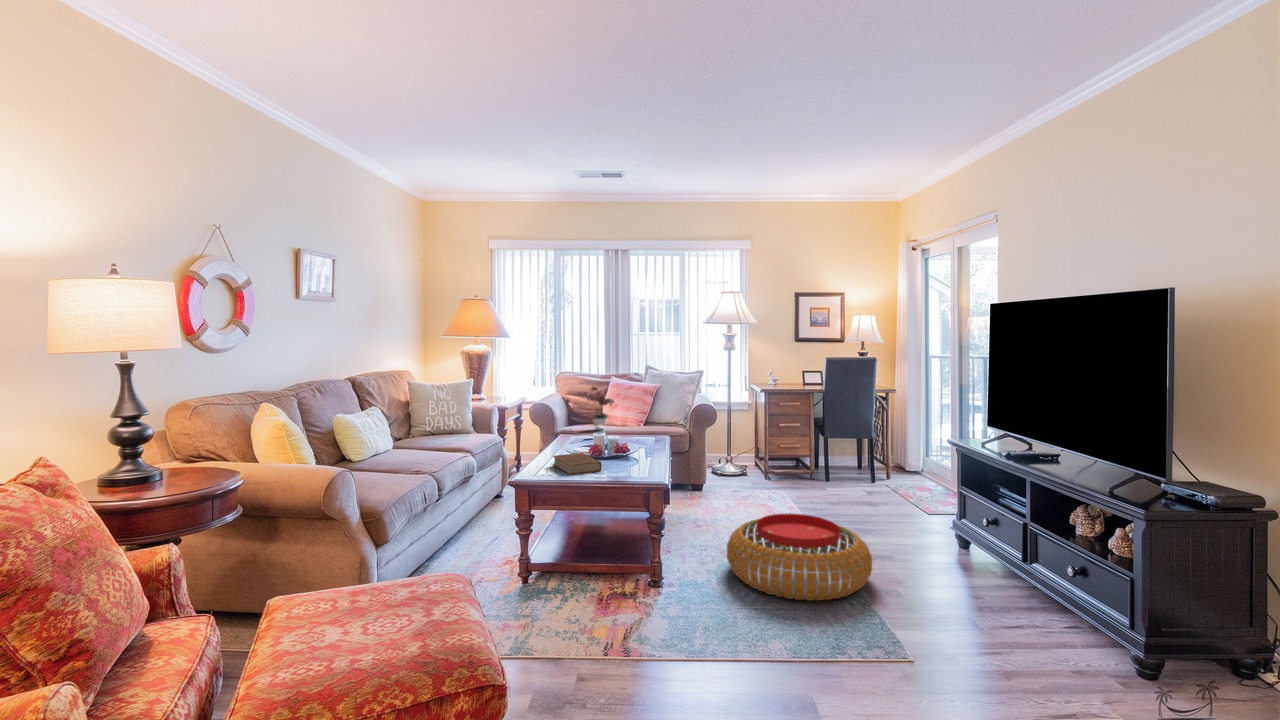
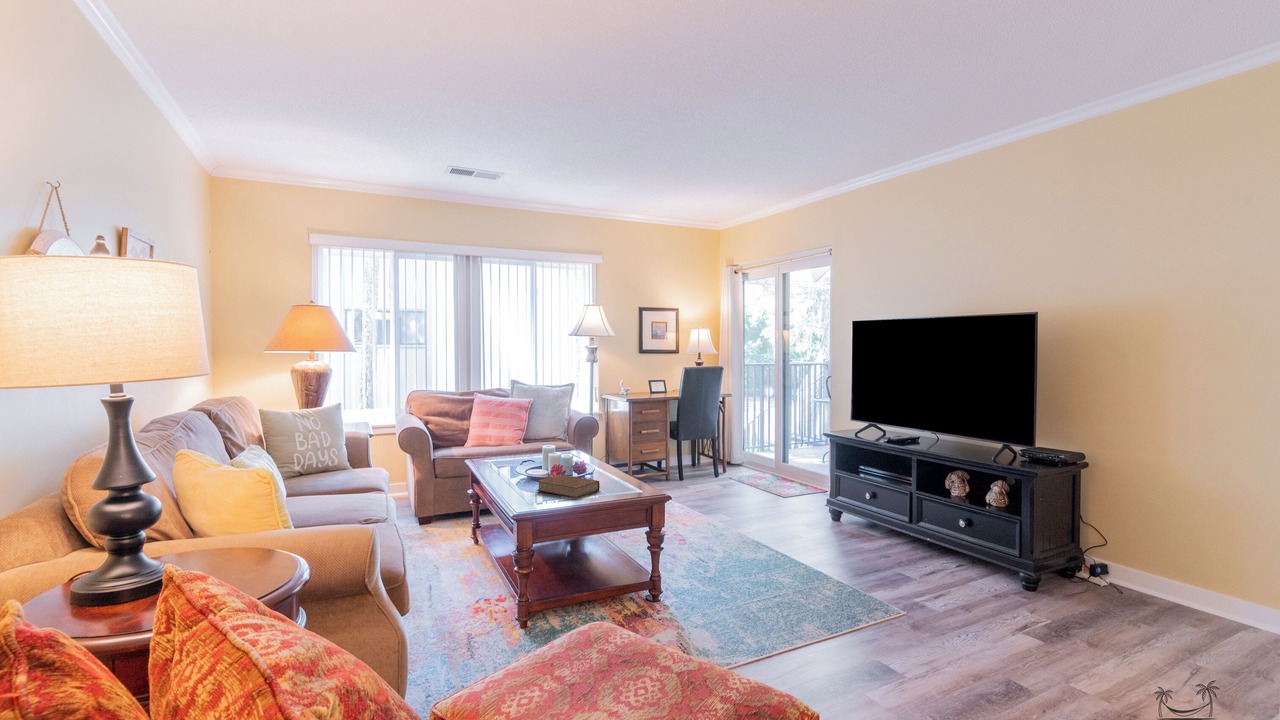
flower arrangement: present [587,387,614,430] -> none [476,402,509,451]
pouf: present [727,513,872,601] -> none [703,507,829,581]

